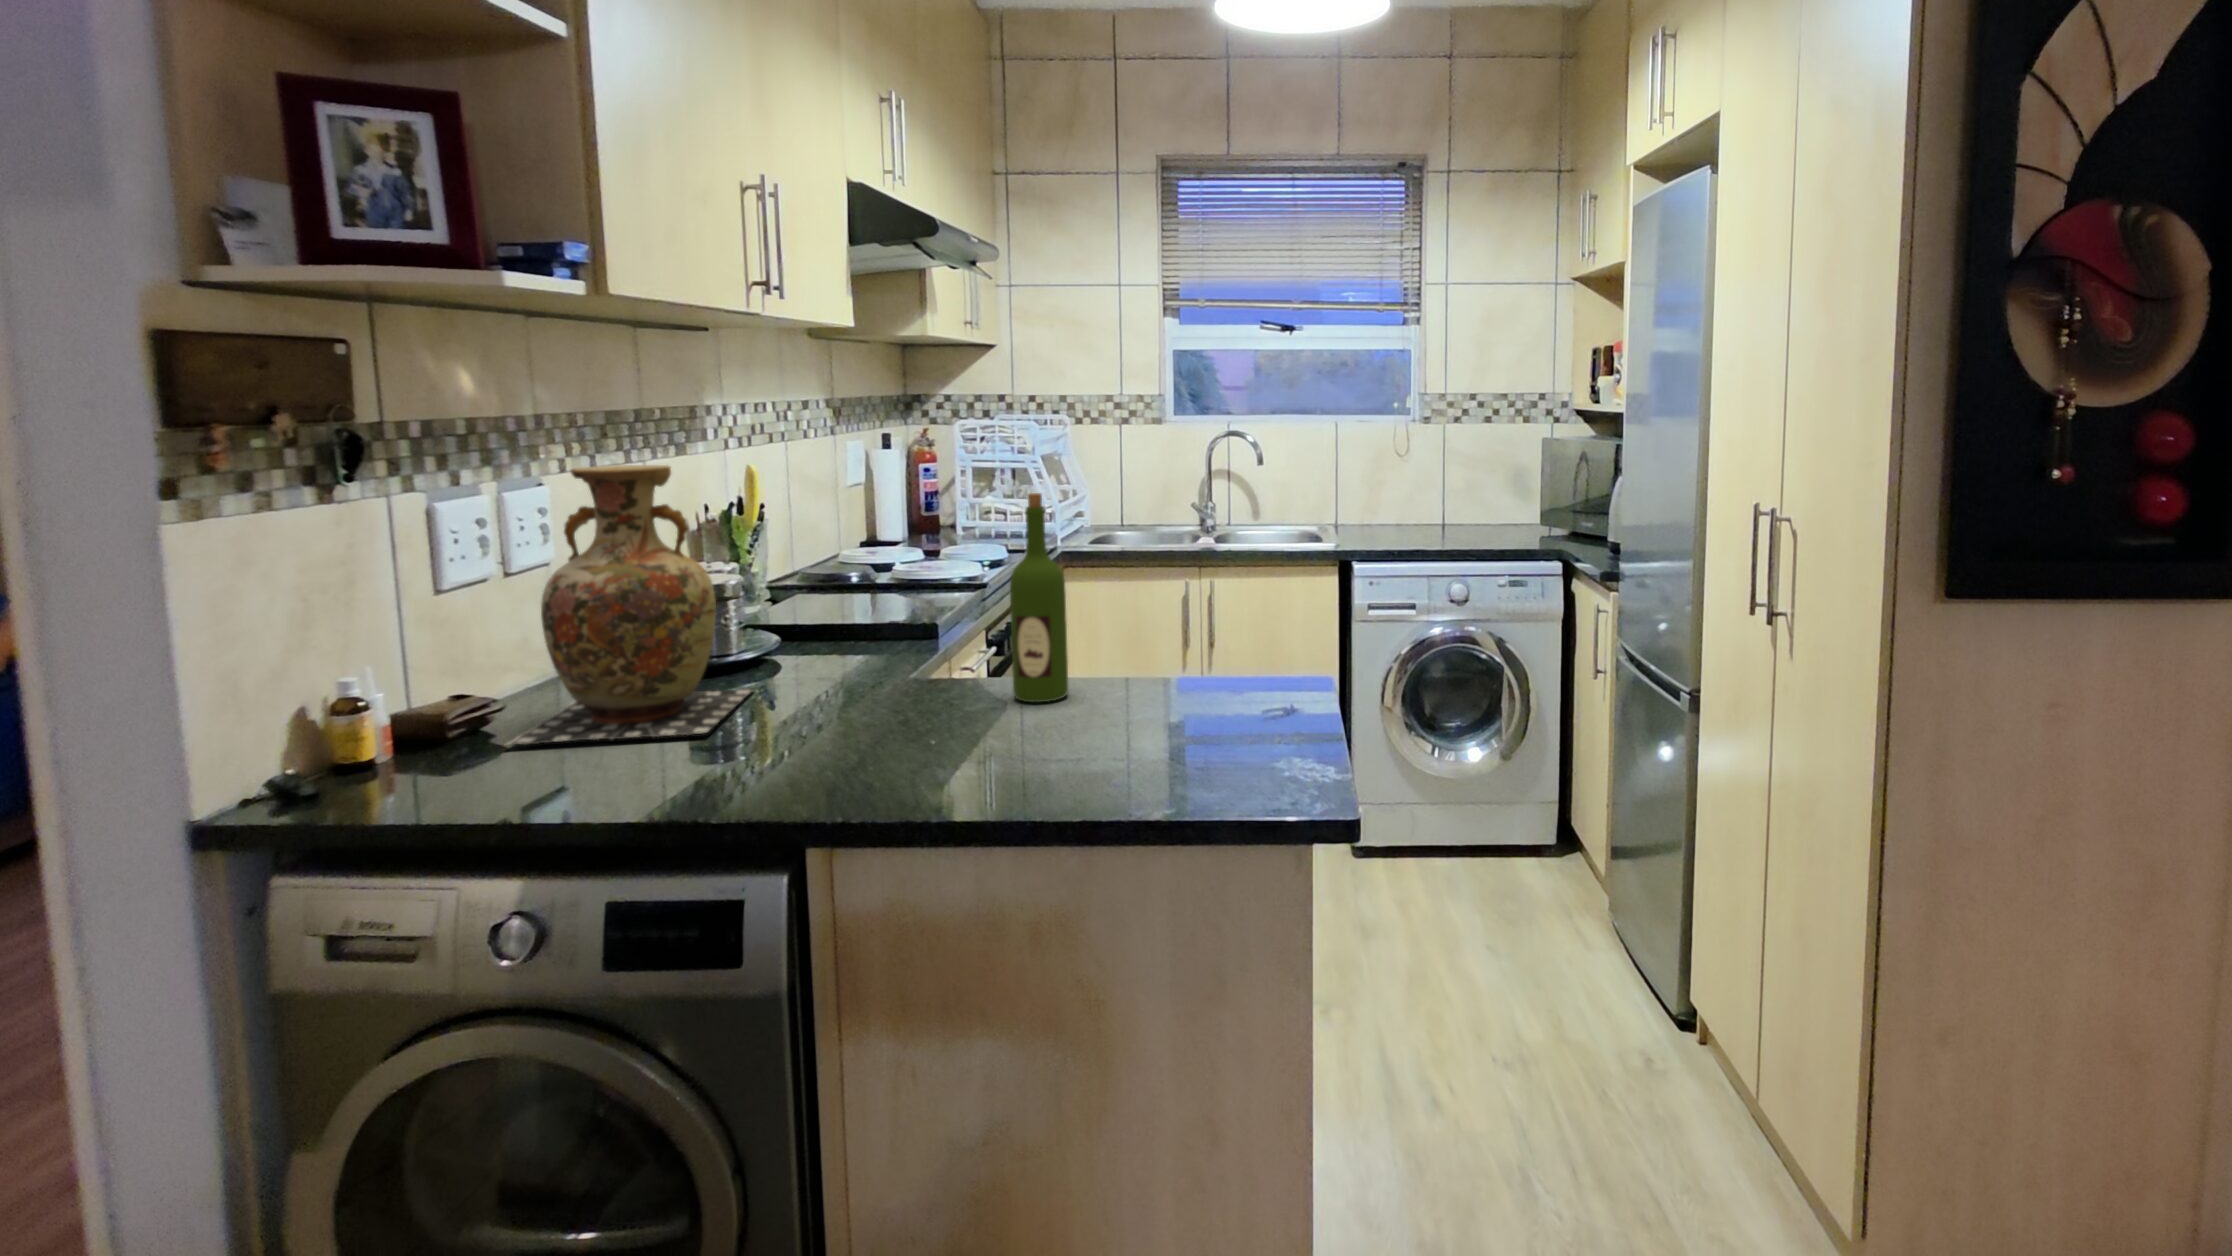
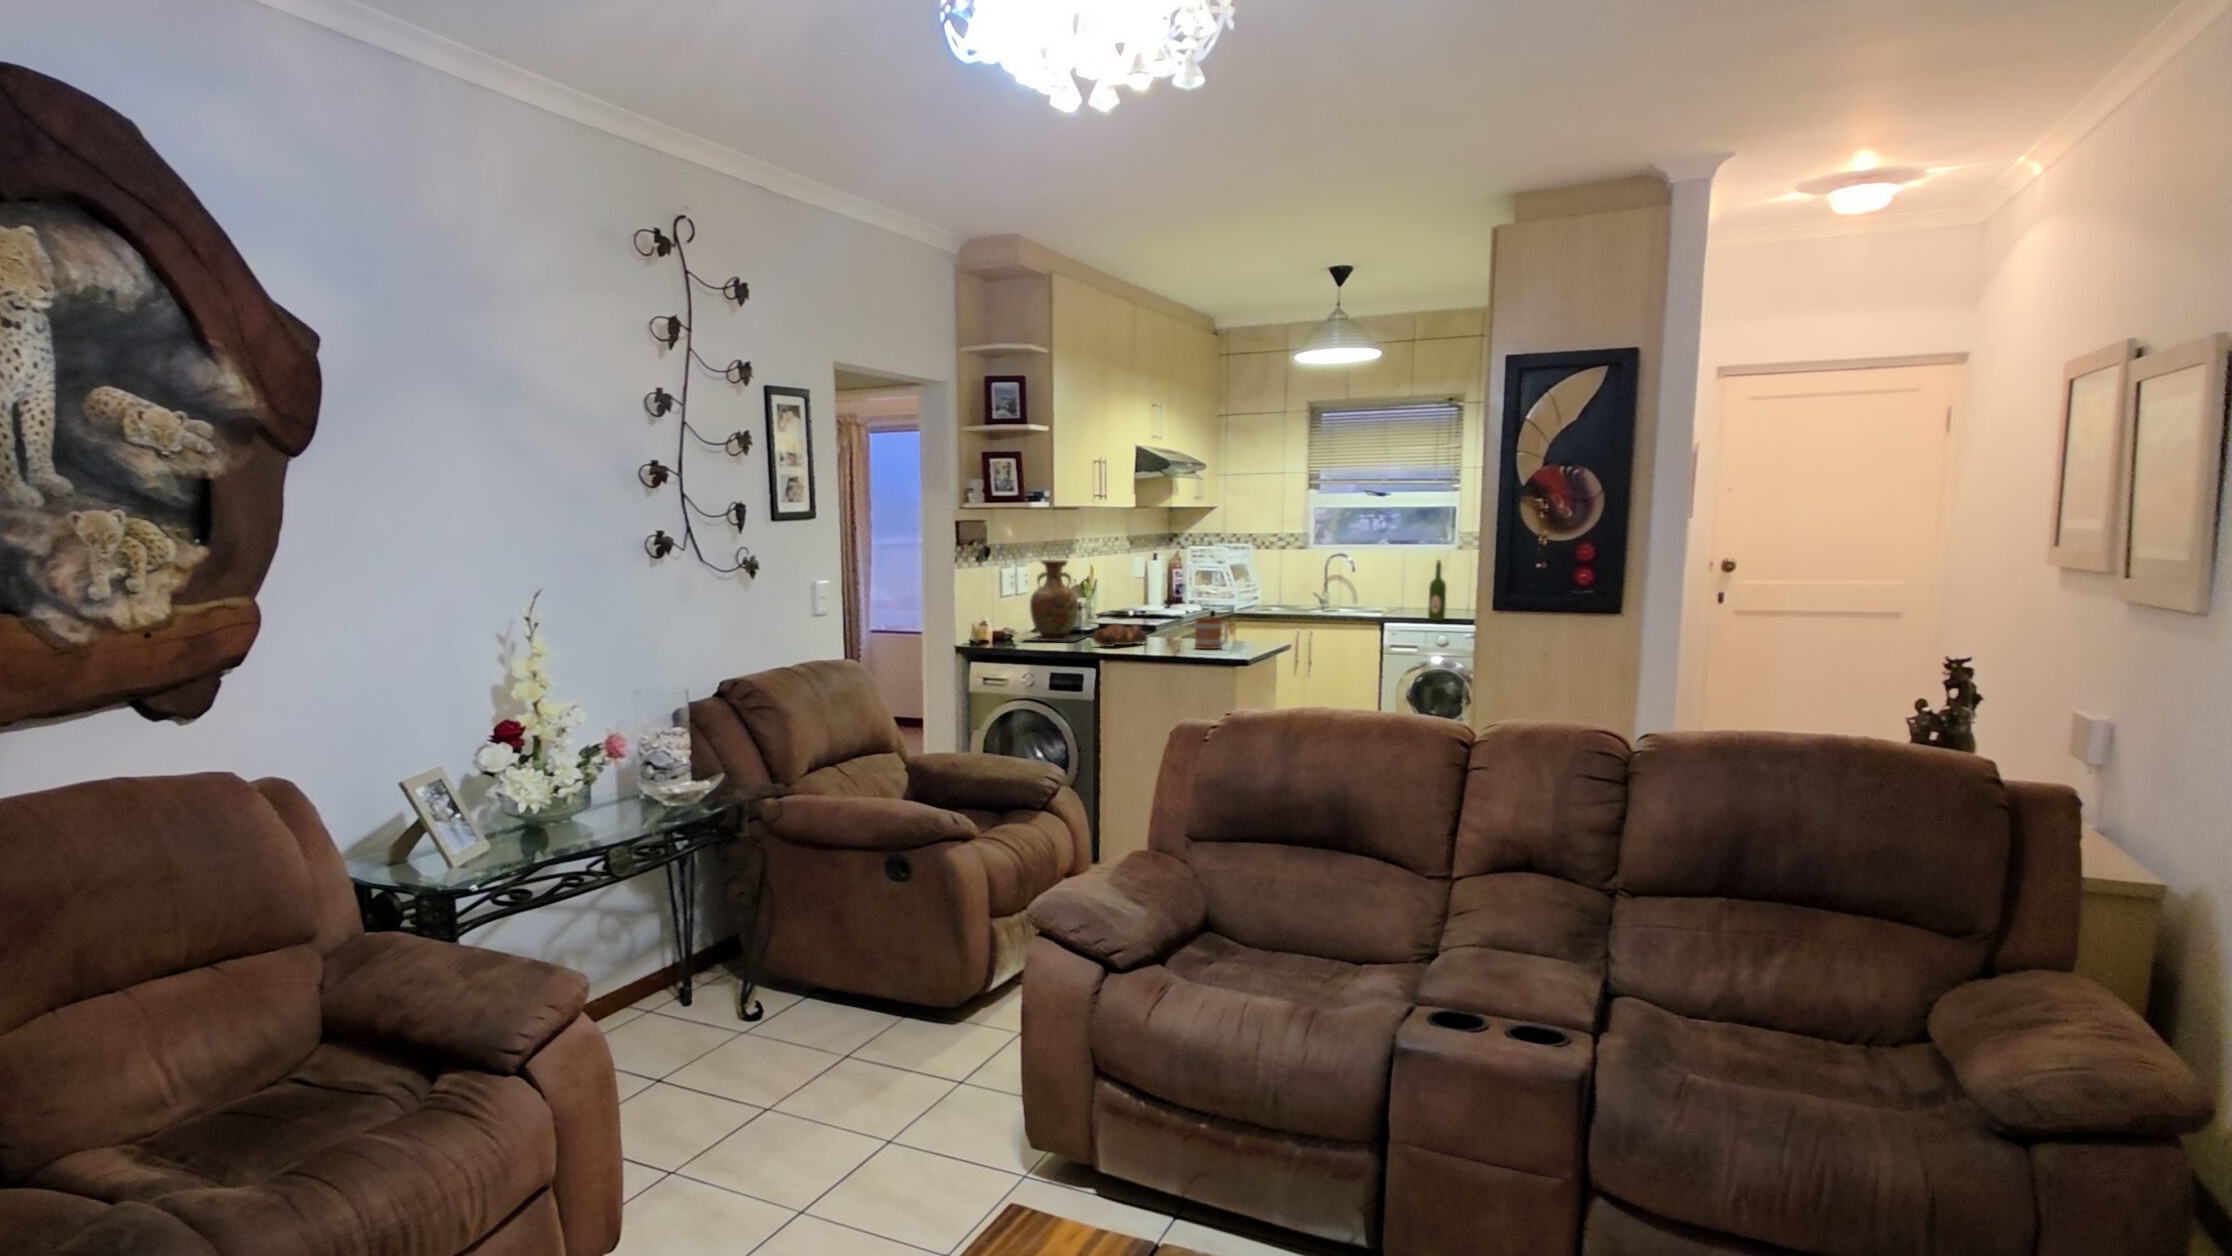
wine bottle: present [1010,493,1068,702] -> present [1428,560,1446,621]
mug: none [1126,640,1241,750] -> present [1195,617,1228,649]
bread loaf: none [775,673,958,772] -> present [1093,624,1147,647]

